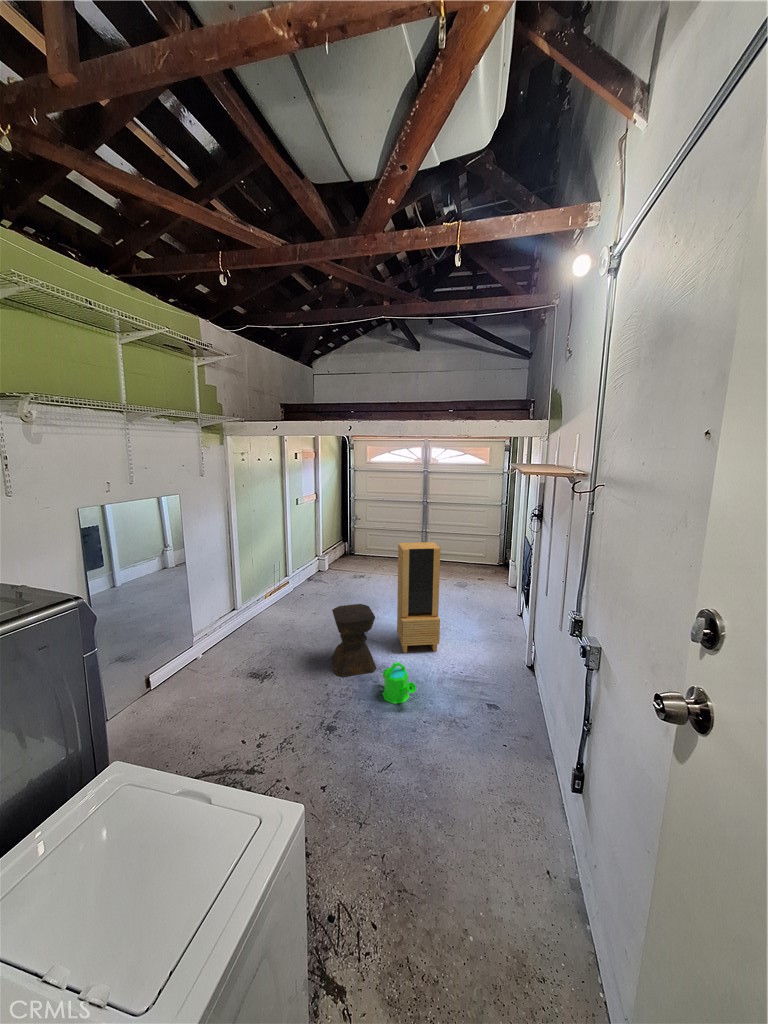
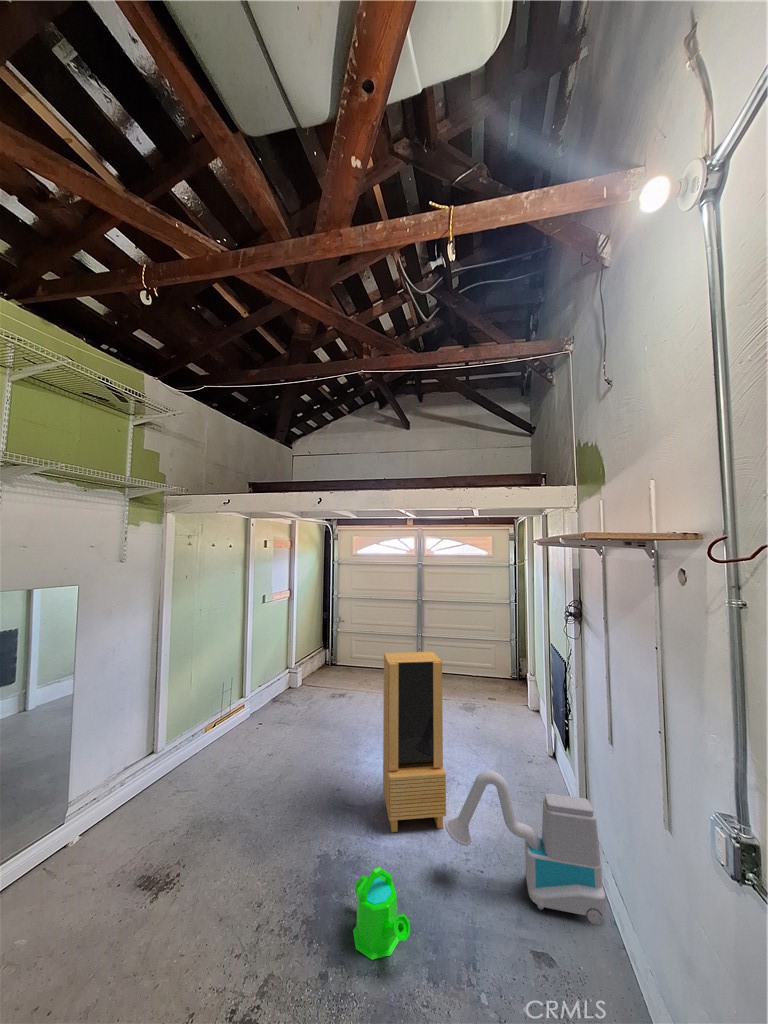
stool: present [332,604,376,677] -> none [279,750,348,890]
vacuum cleaner: none [438,614,533,692] -> present [445,771,606,924]

